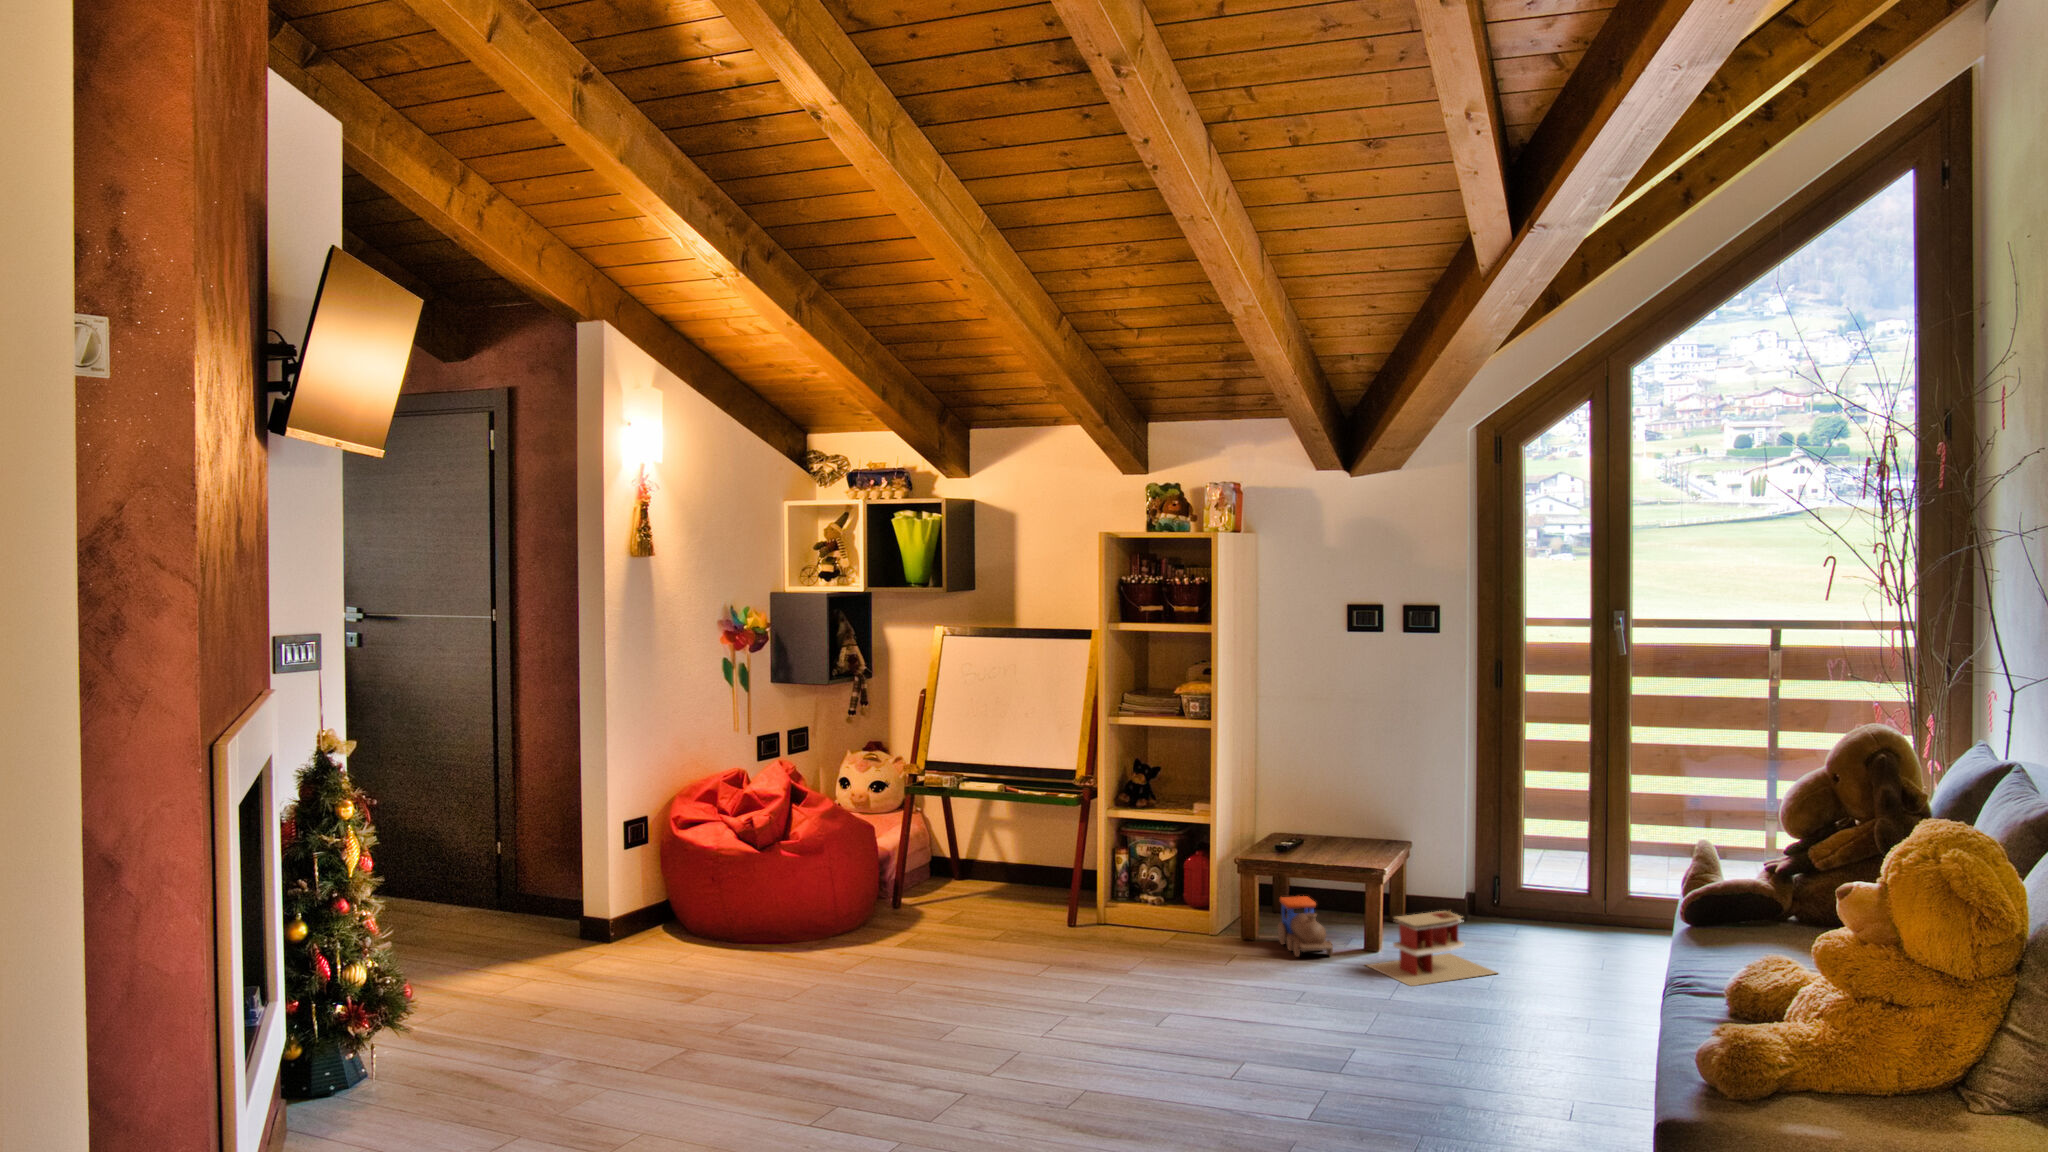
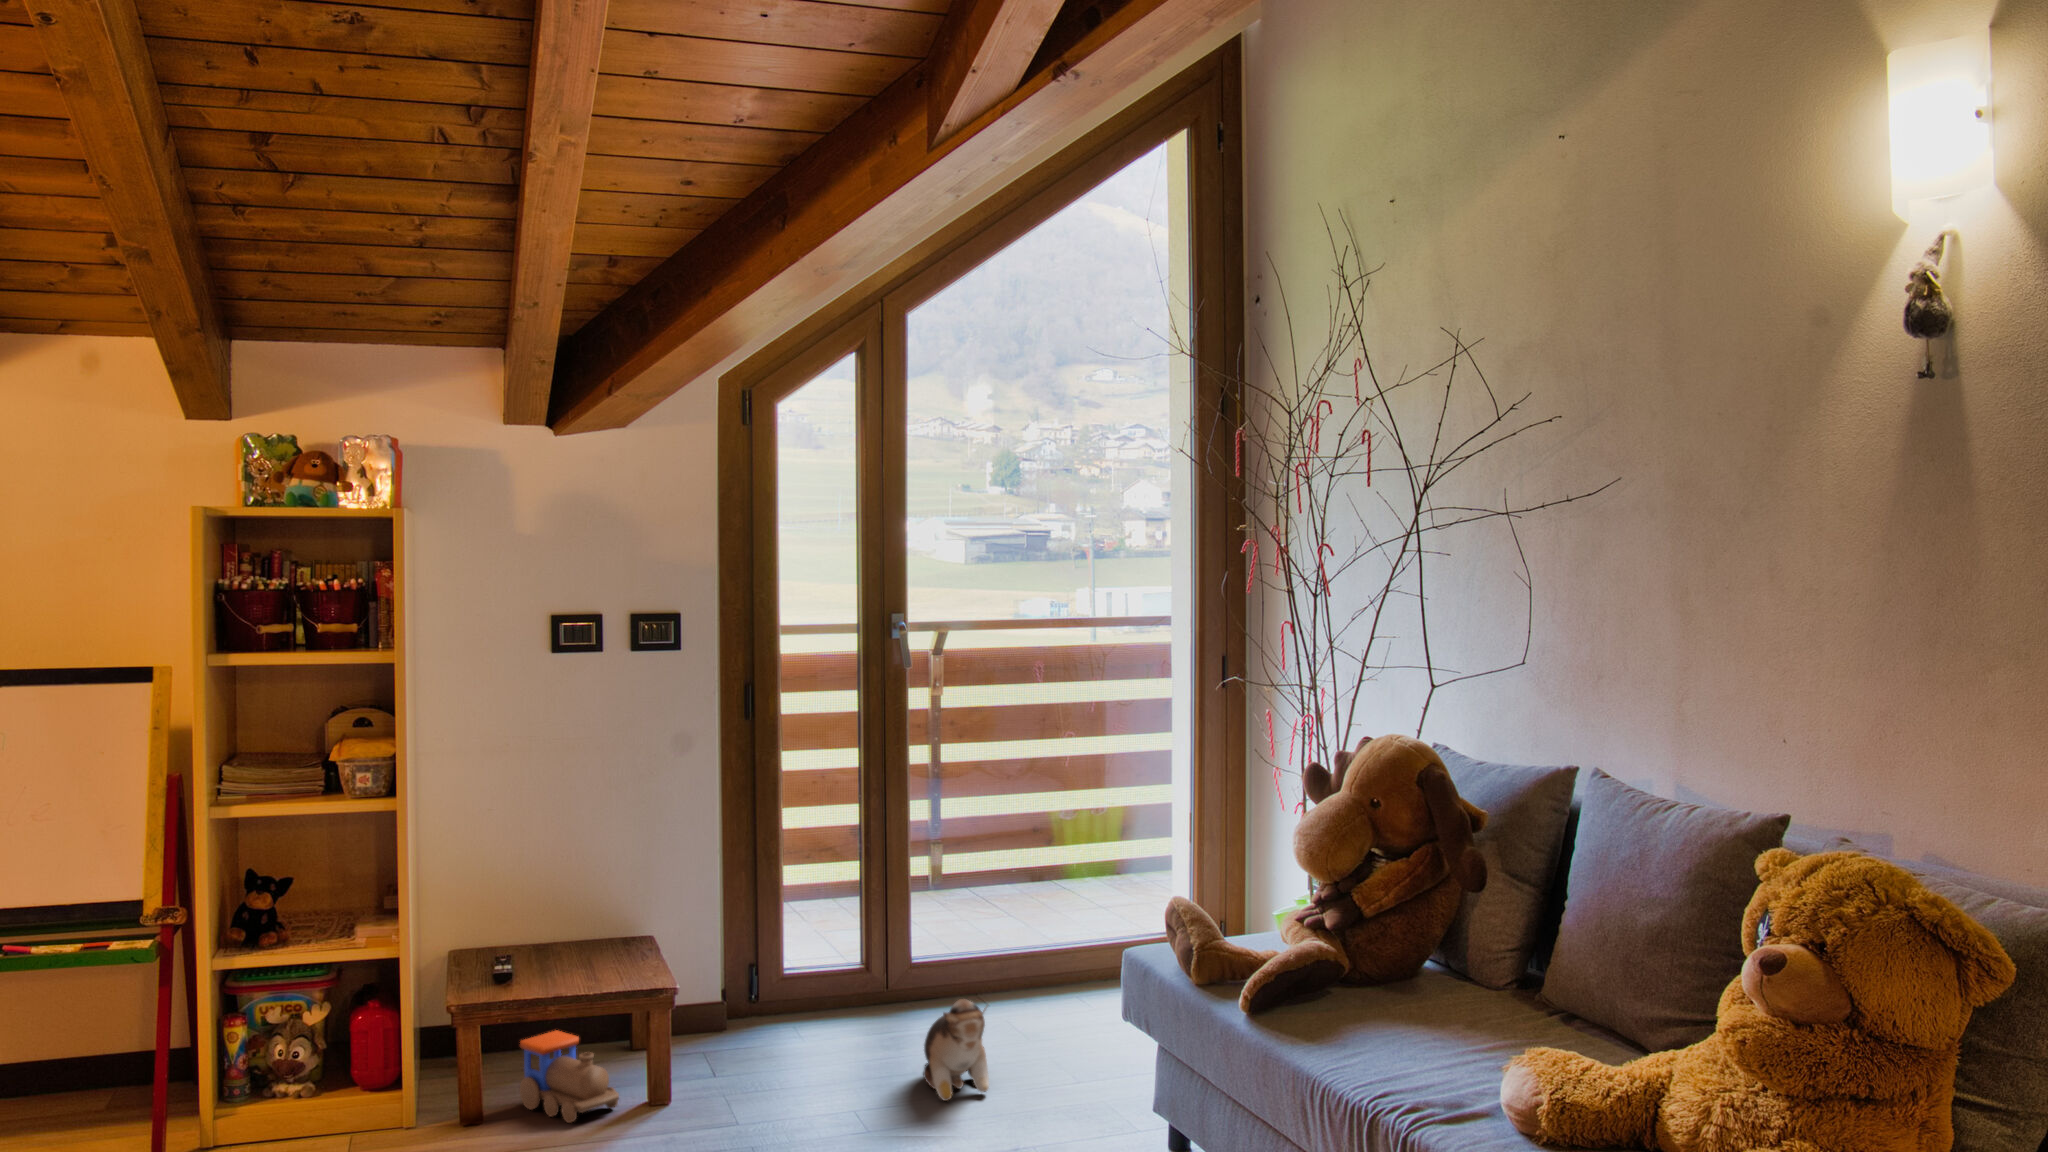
toy house: present [1367,911,1497,986] -> none [669,1007,838,1124]
plush toy: none [1549,928,1608,1008] -> present [923,999,989,1101]

